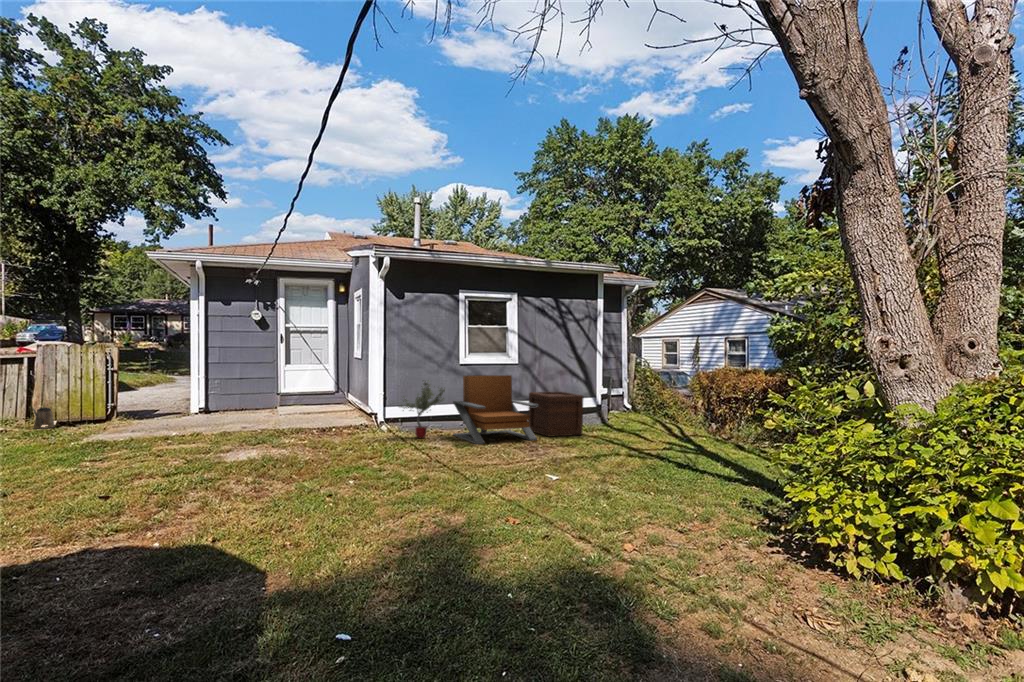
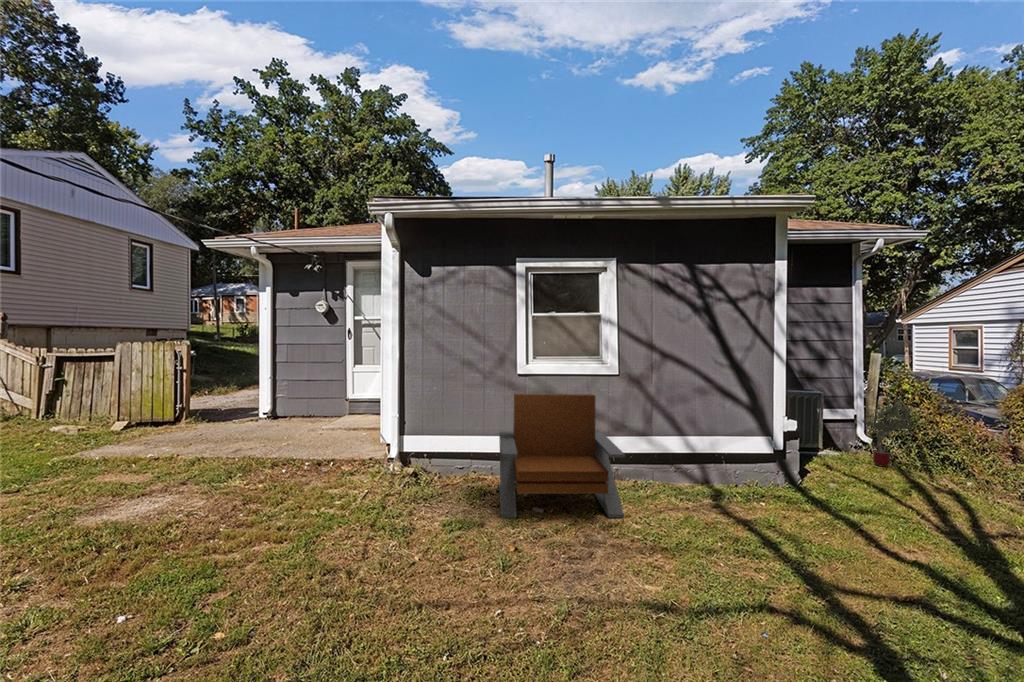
potted tree: present [399,380,445,438] -> present [862,395,915,467]
wooden crate: present [528,392,583,437] -> none [636,422,731,510]
watering can: present [32,407,55,429] -> none [86,408,126,430]

